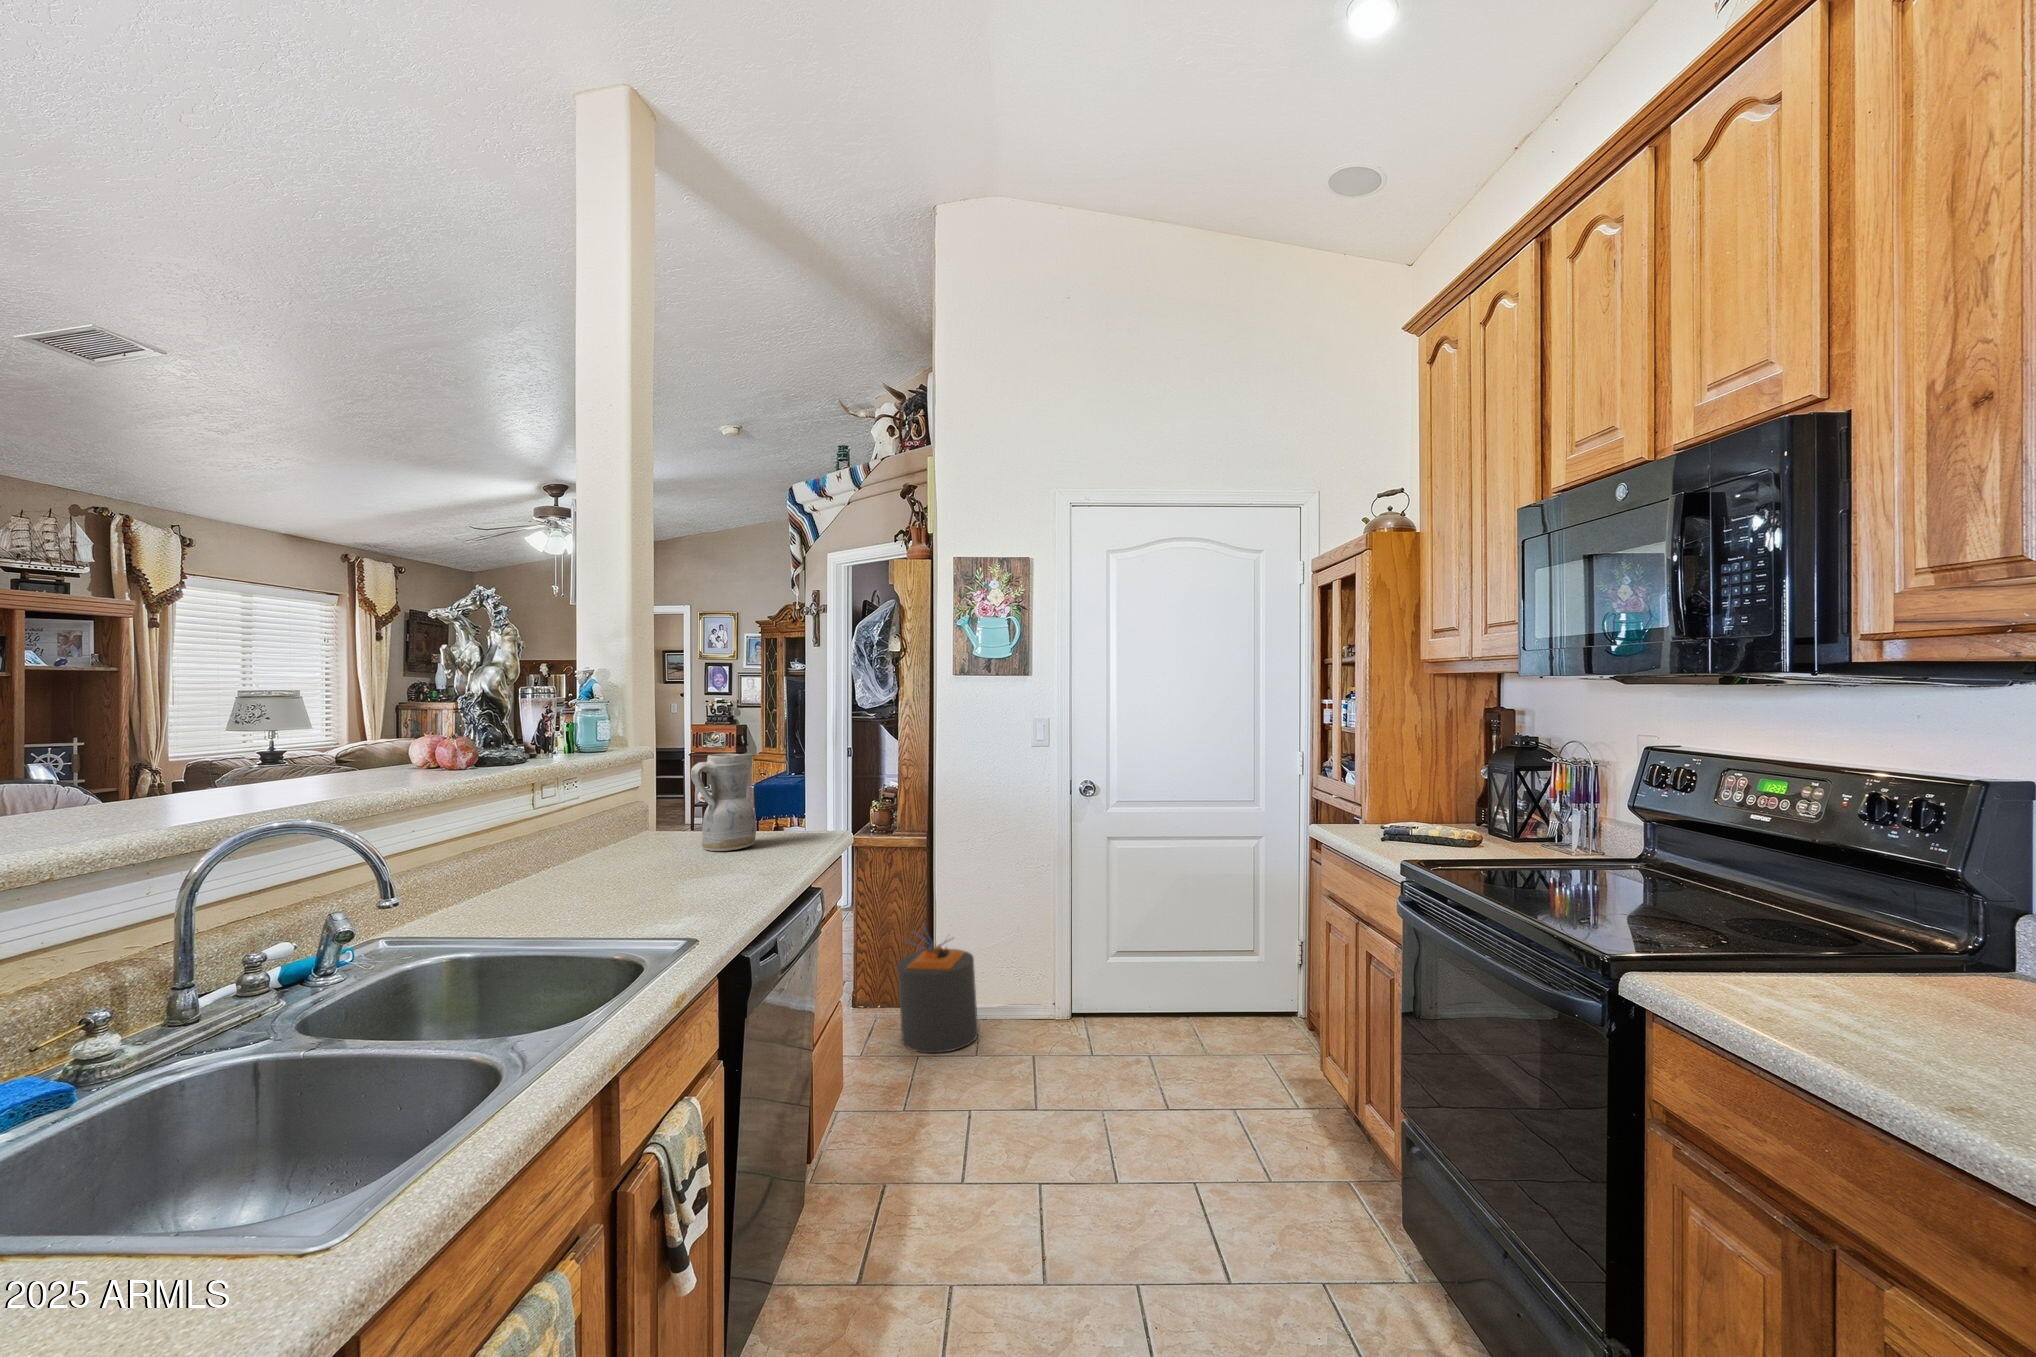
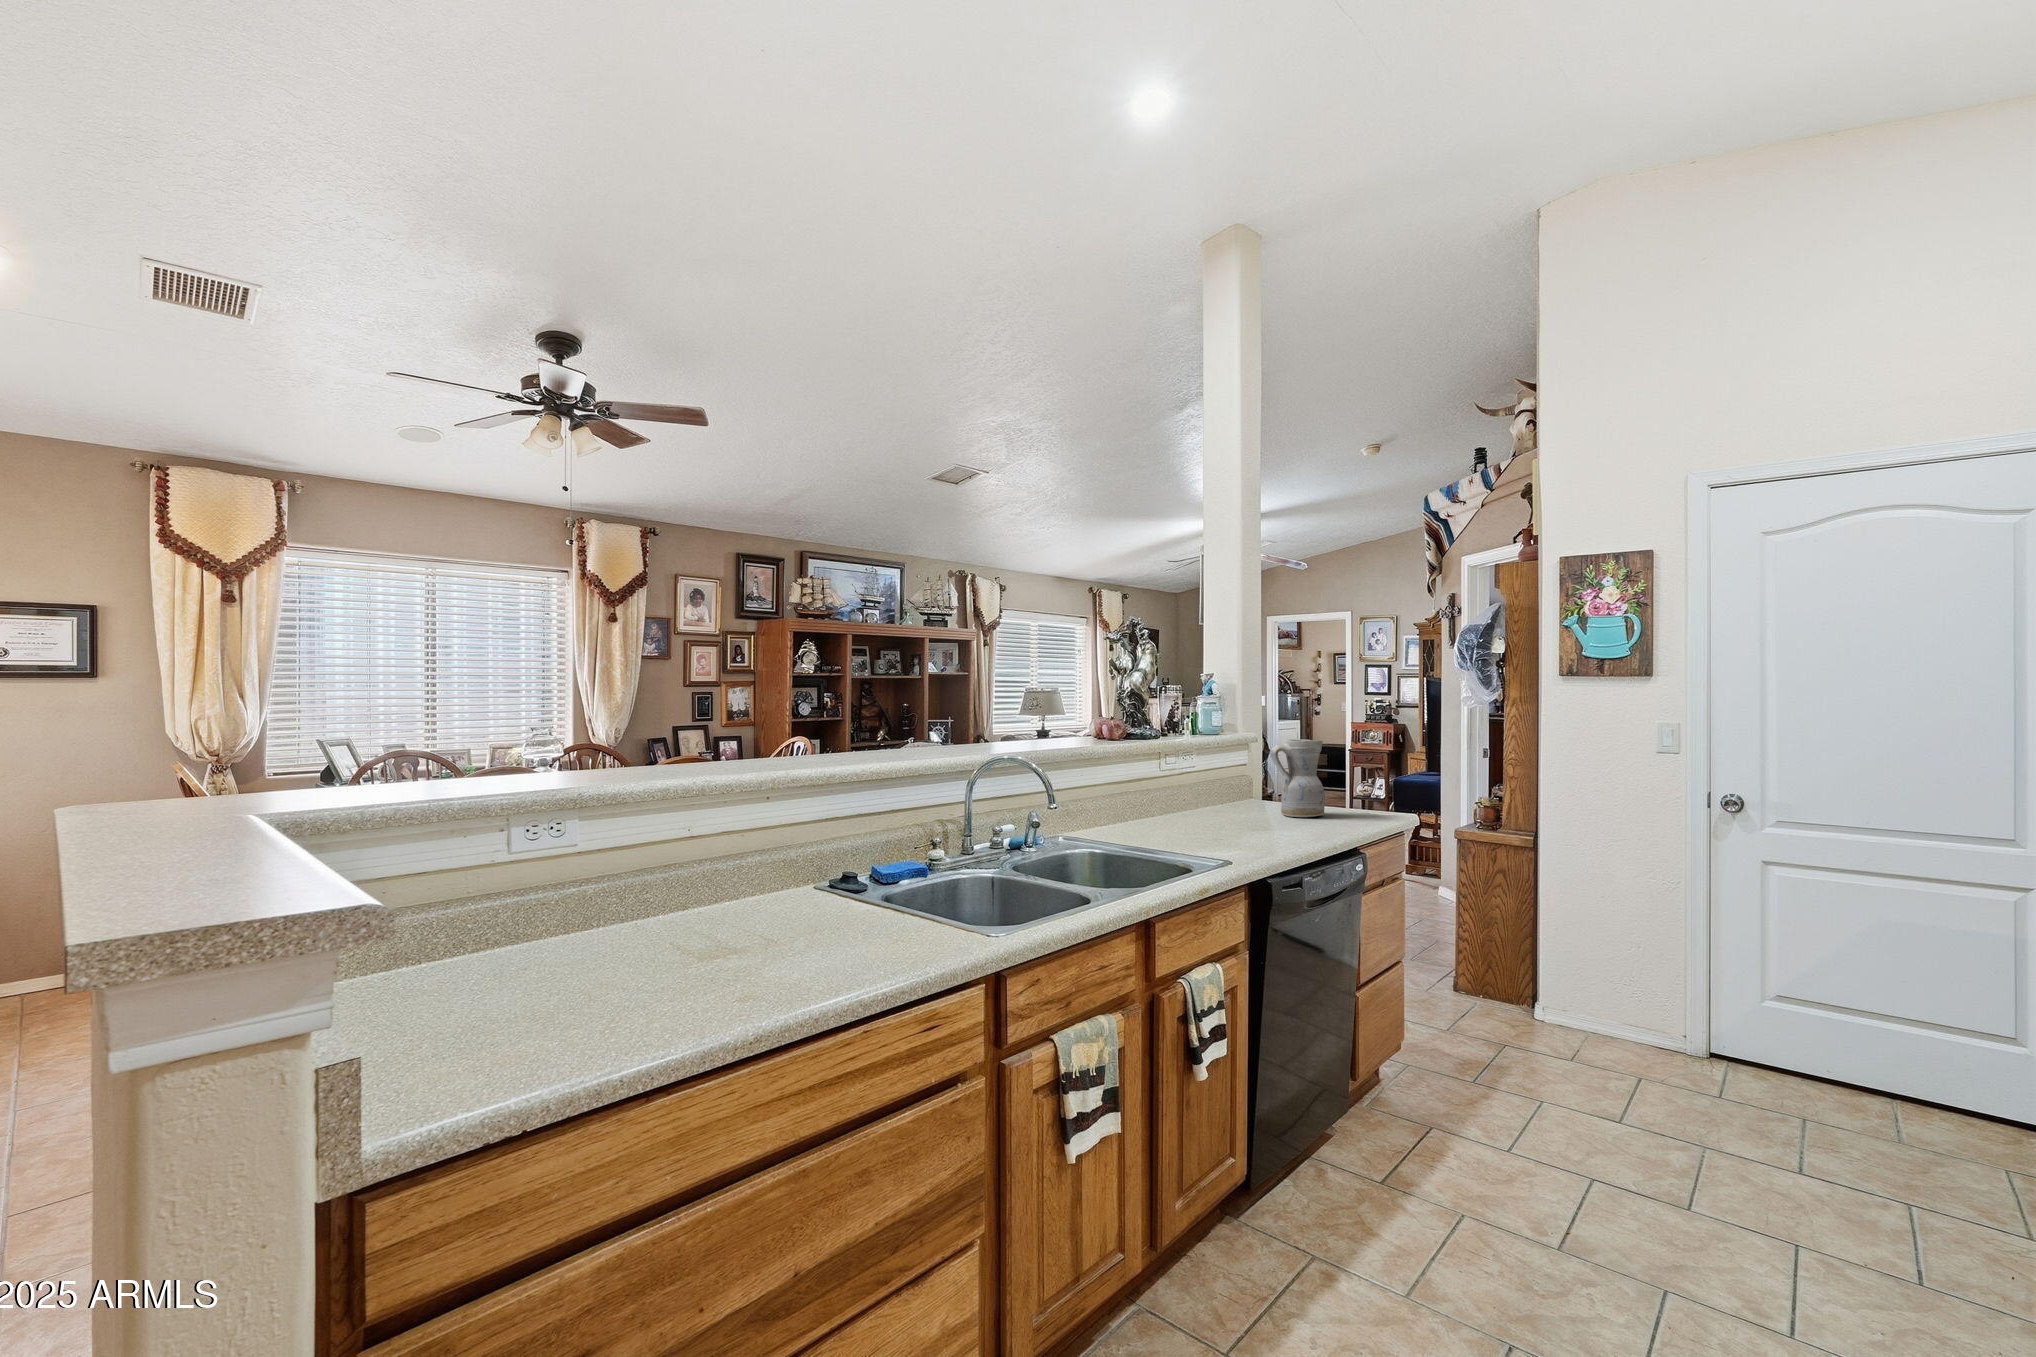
trash can: present [898,928,978,1053] -> none [1488,920,1582,1054]

